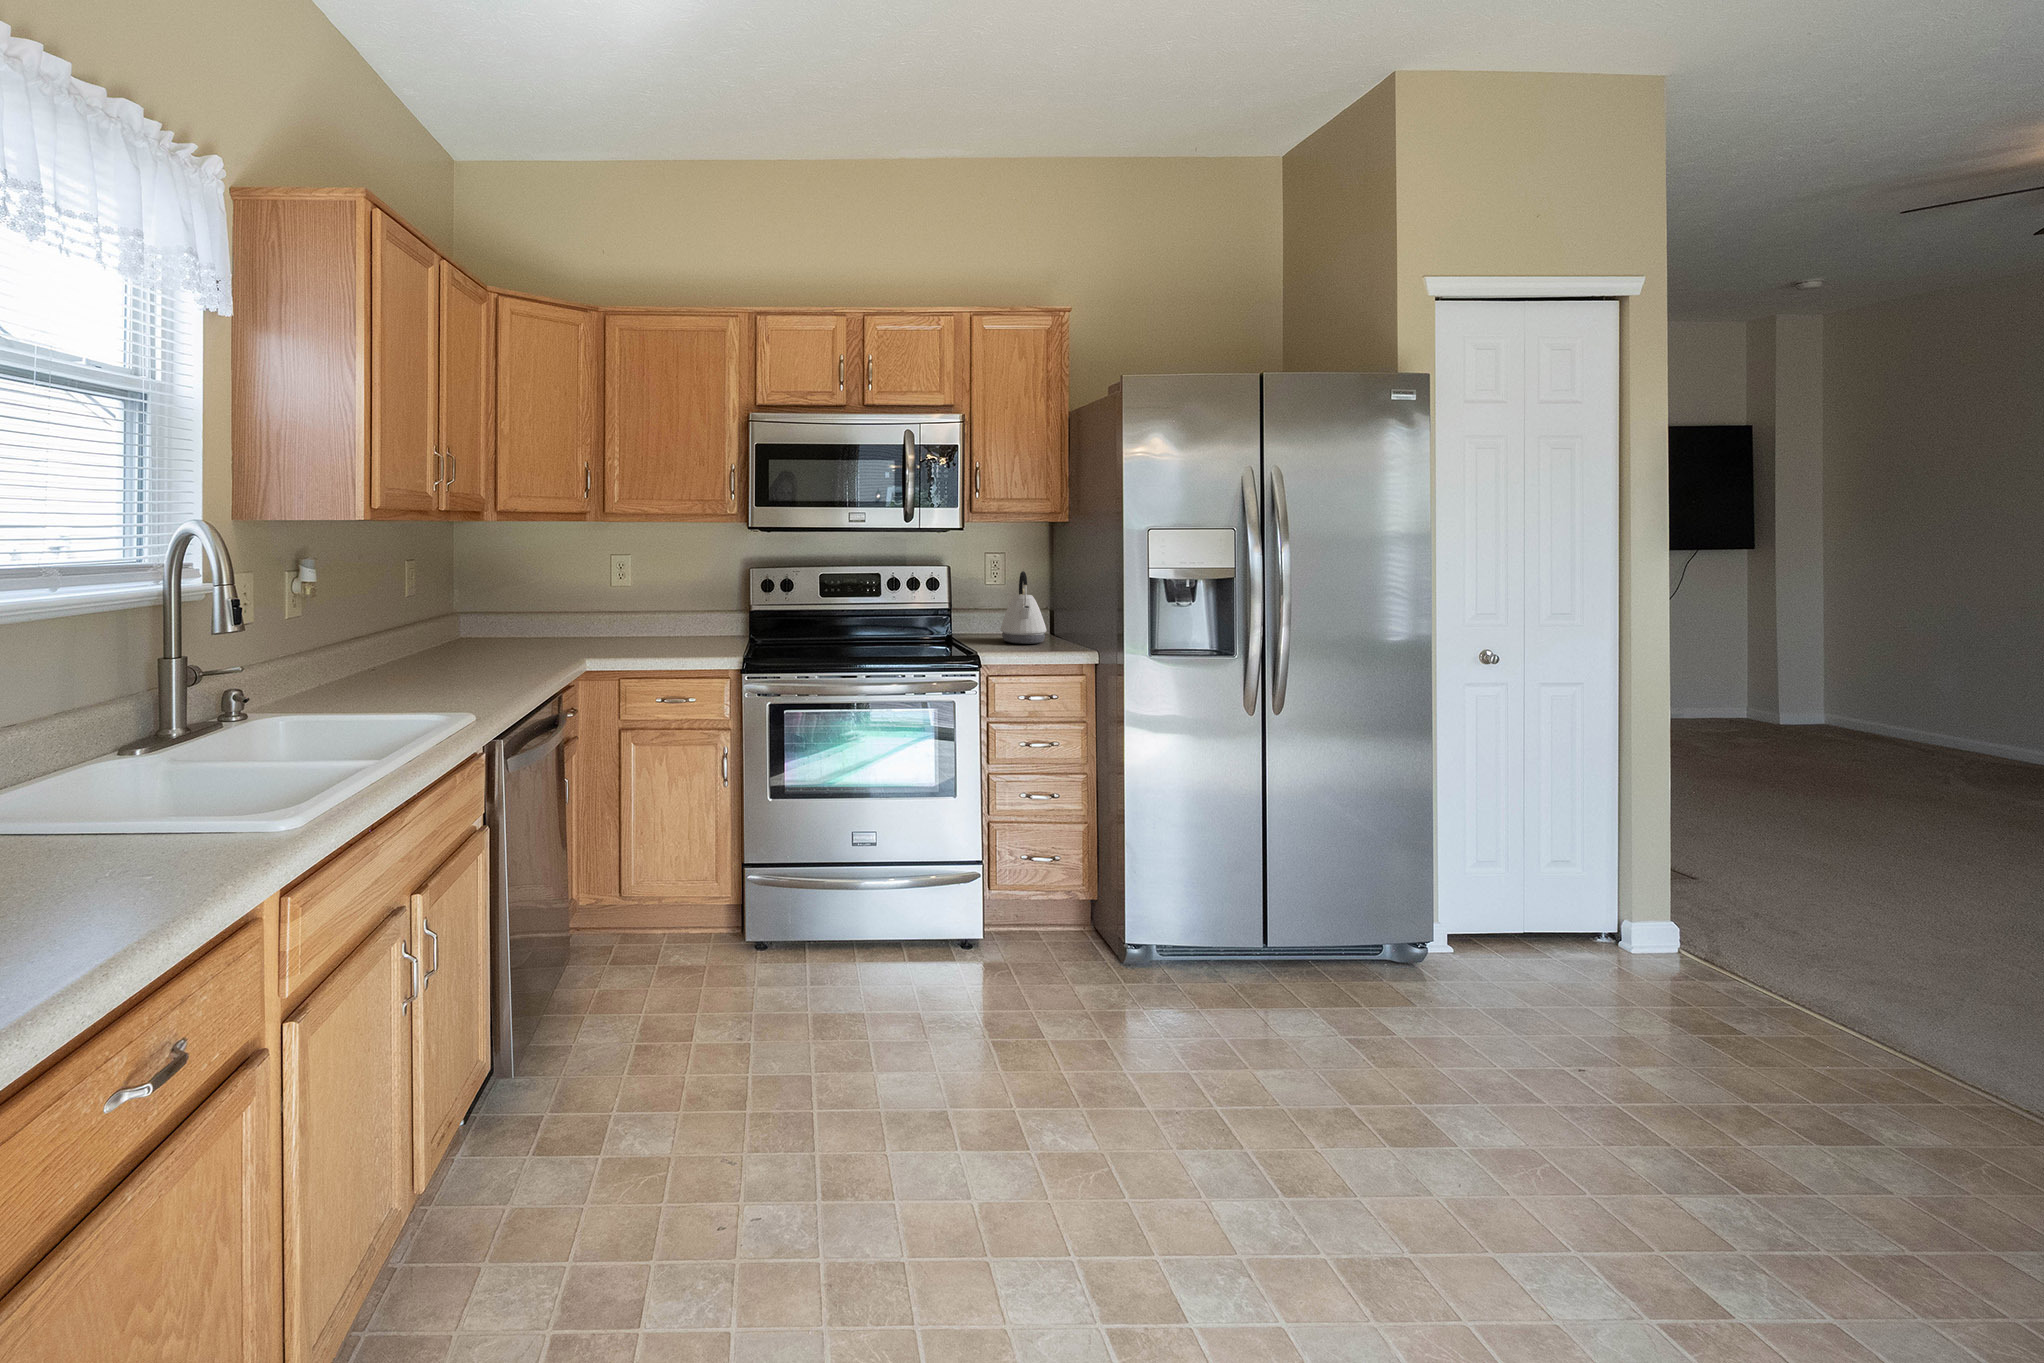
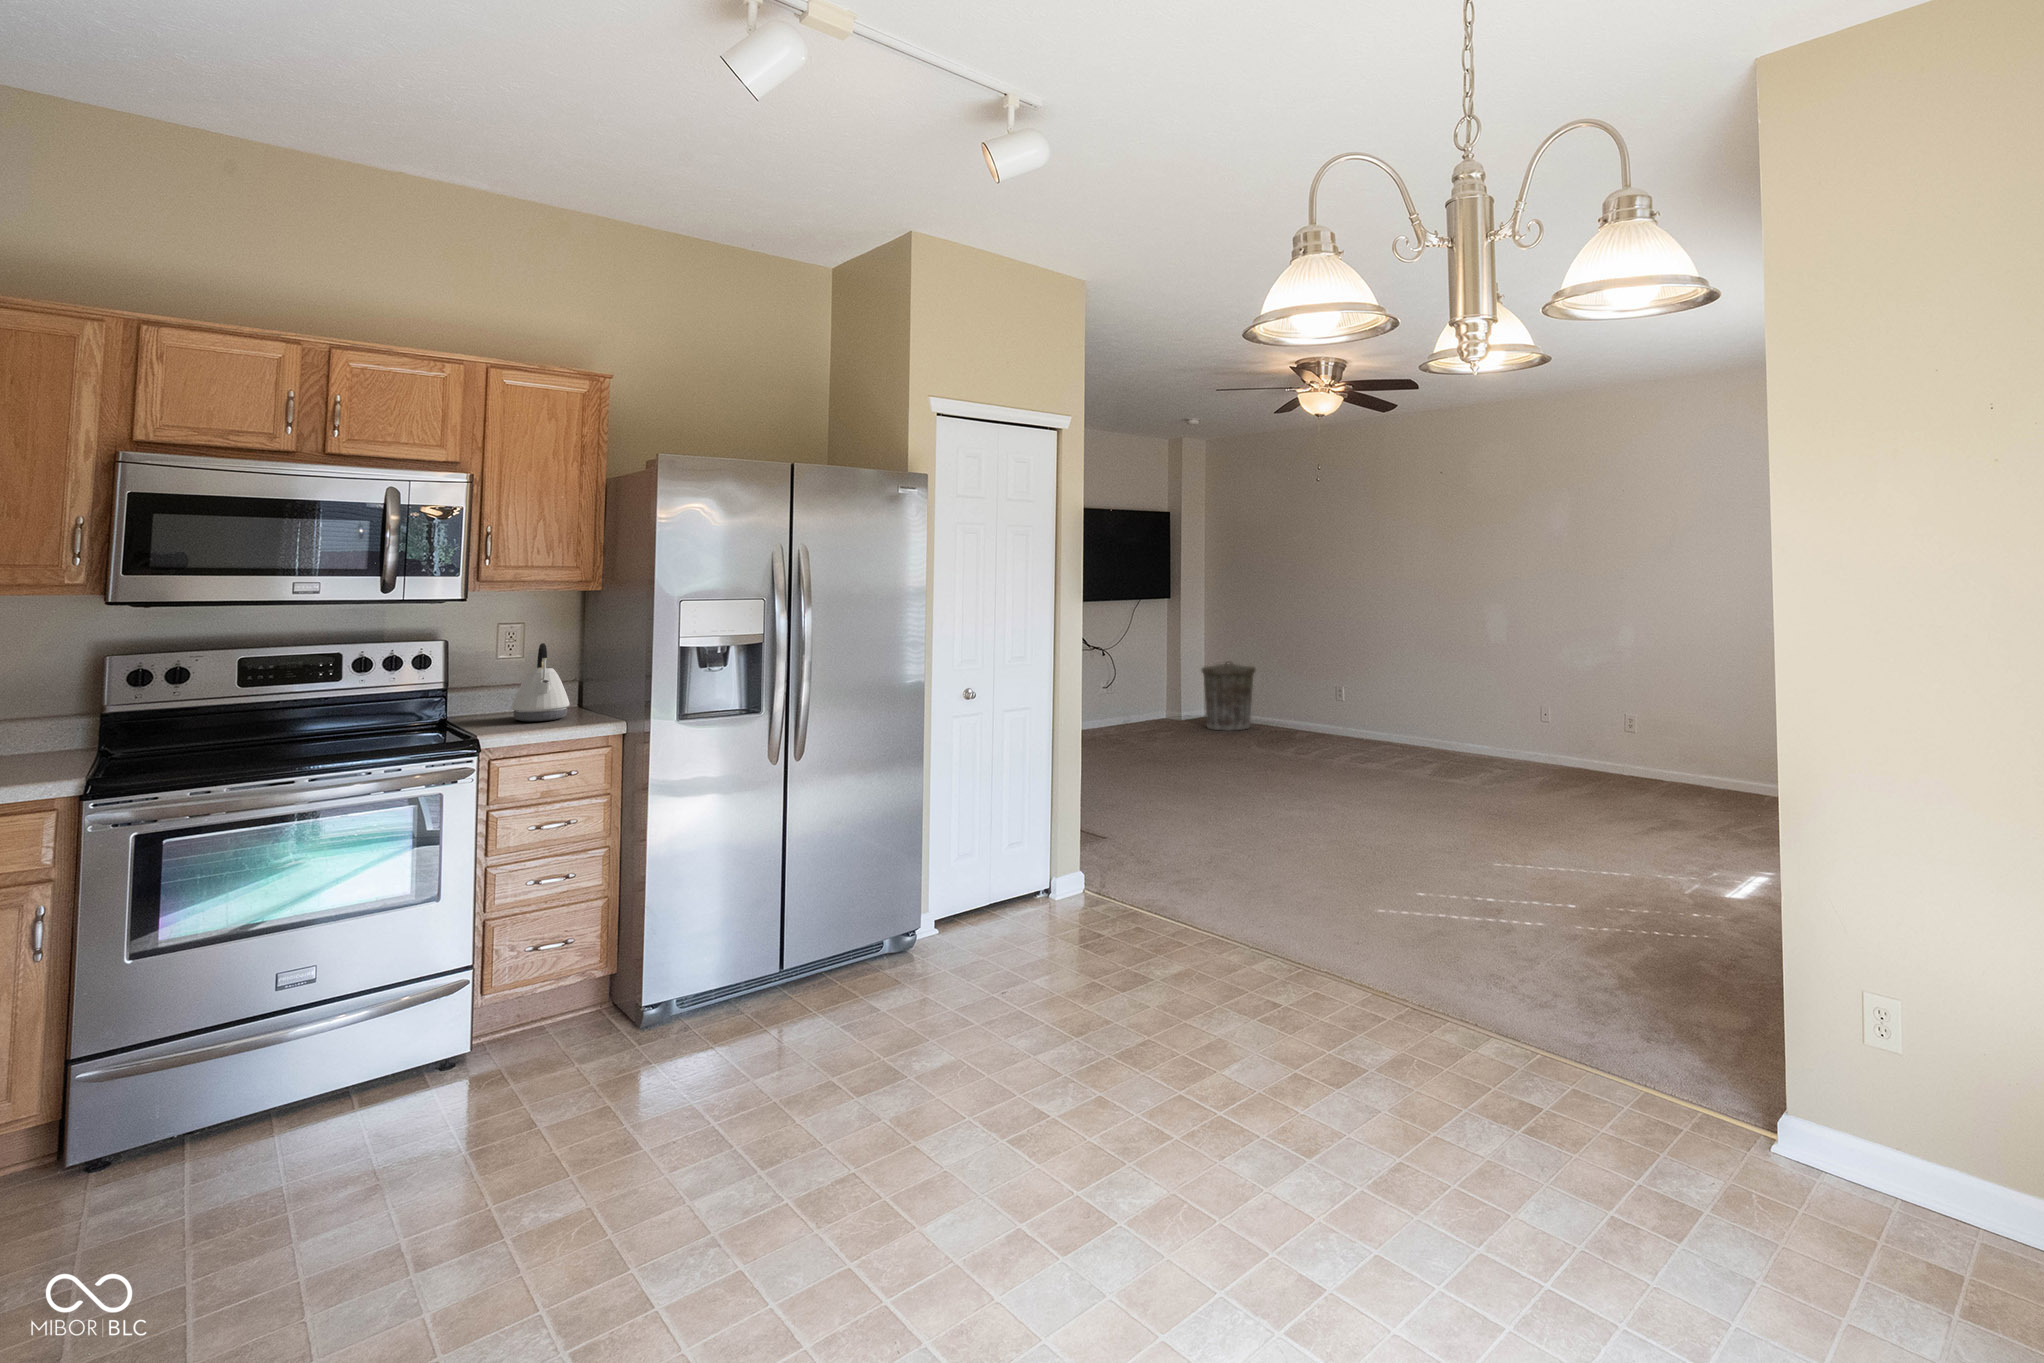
trash can: none [1818,643,1942,748] -> present [1202,662,1256,731]

